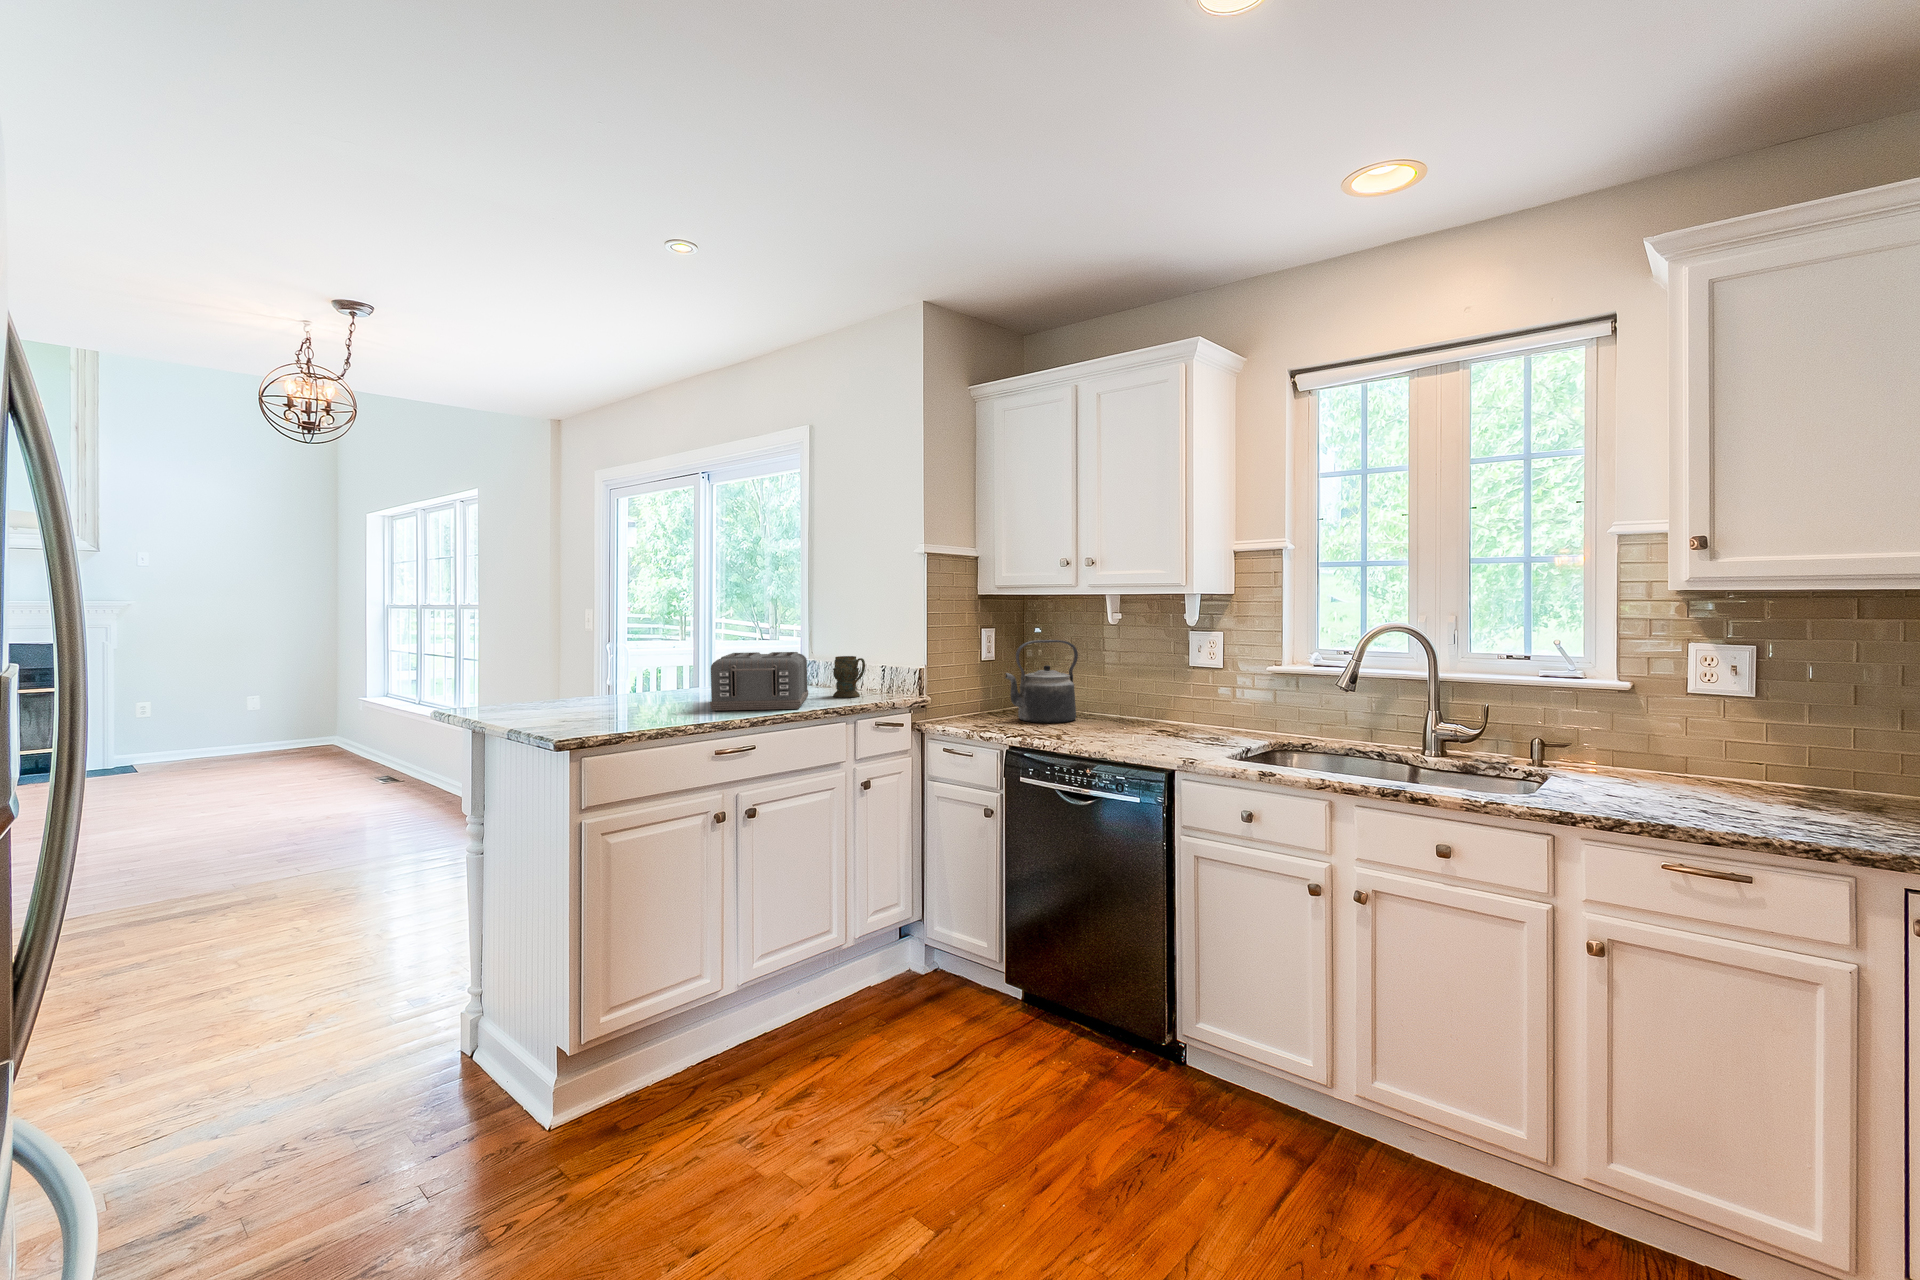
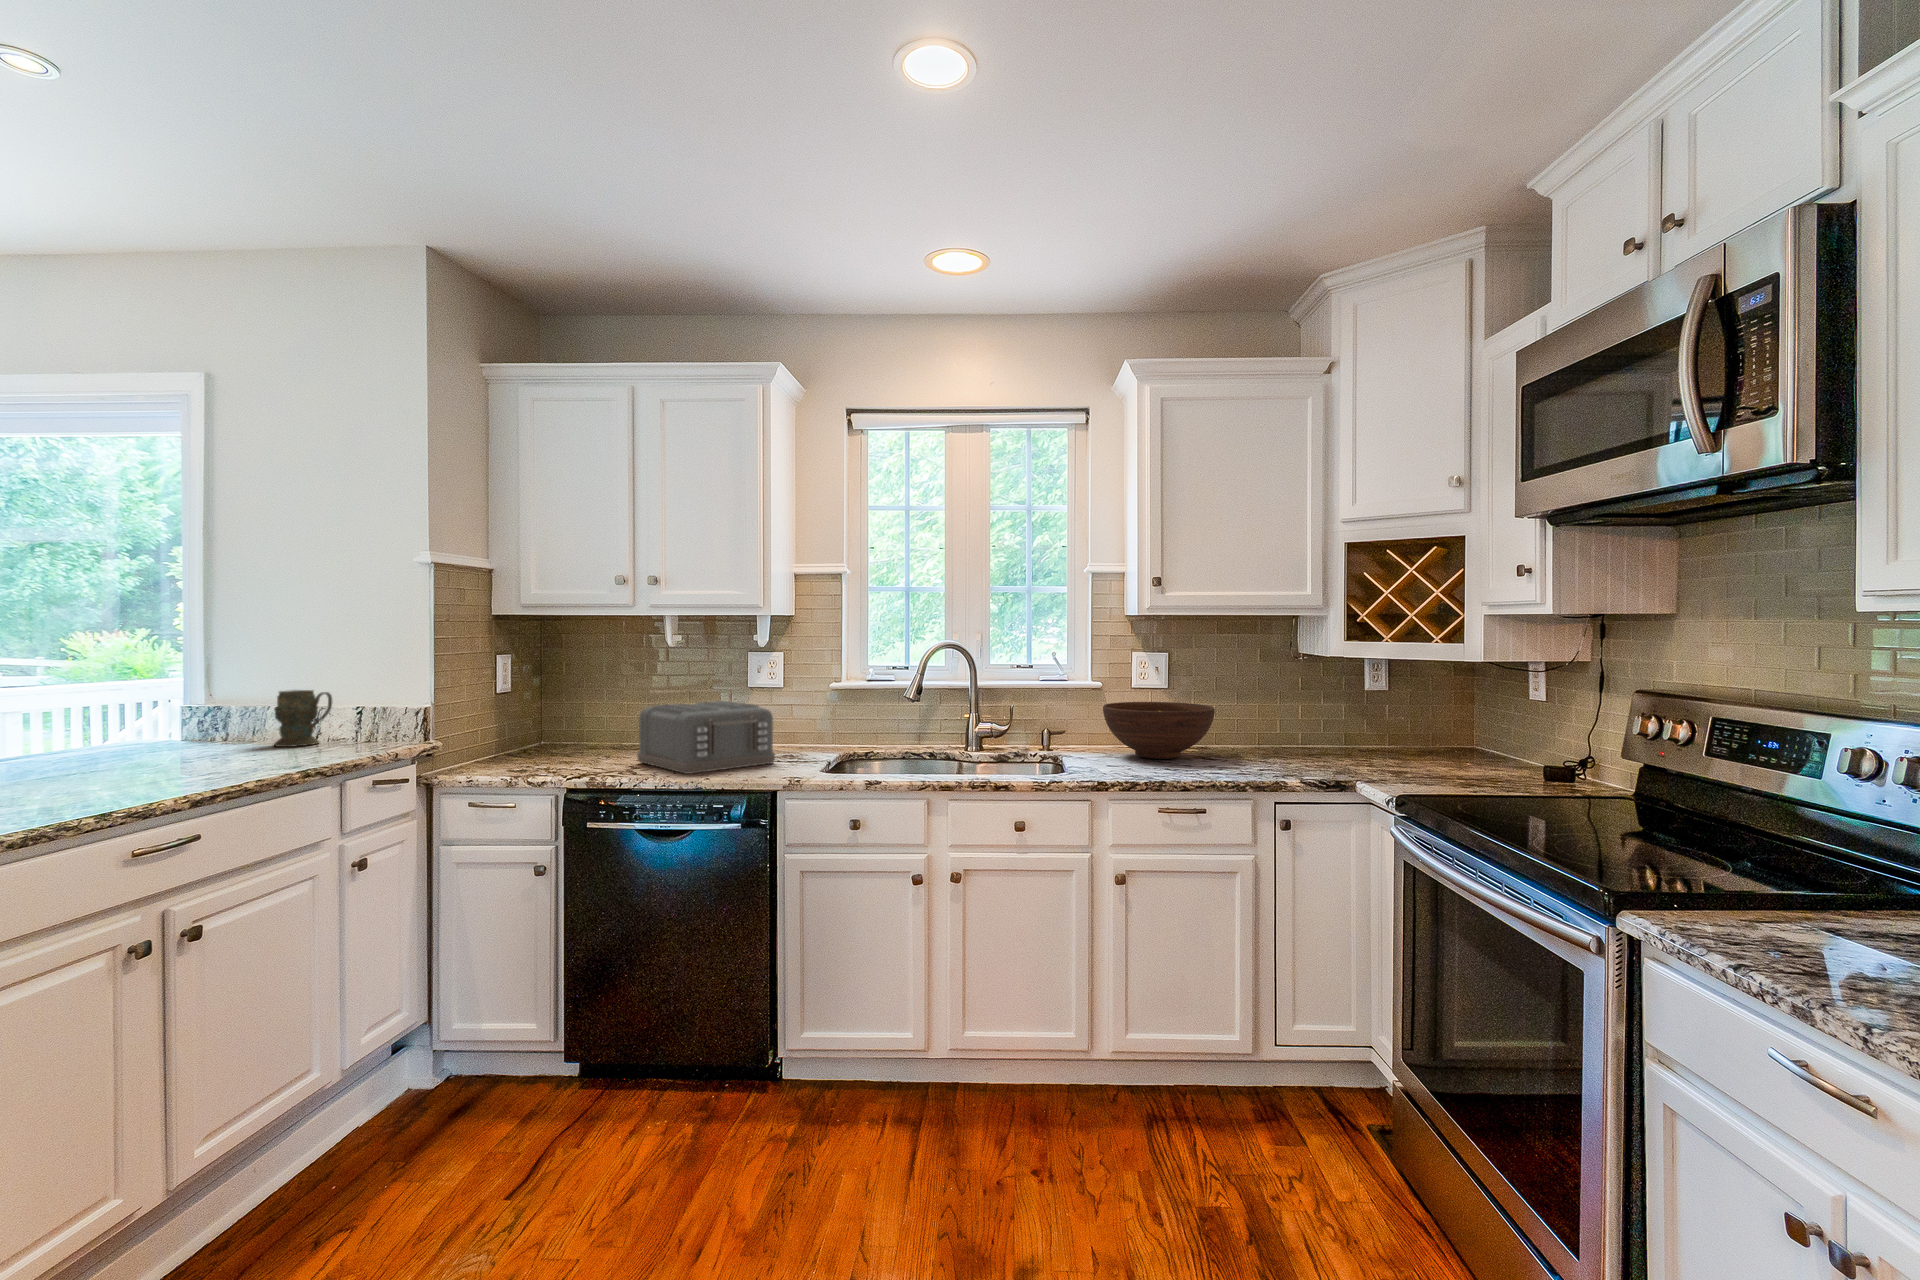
kettle: present [1005,640,1078,723] -> none [536,664,620,758]
toaster: present [710,652,808,711] -> present [637,701,775,774]
fruit bowl: none [1629,710,1843,798] -> present [1103,702,1215,759]

